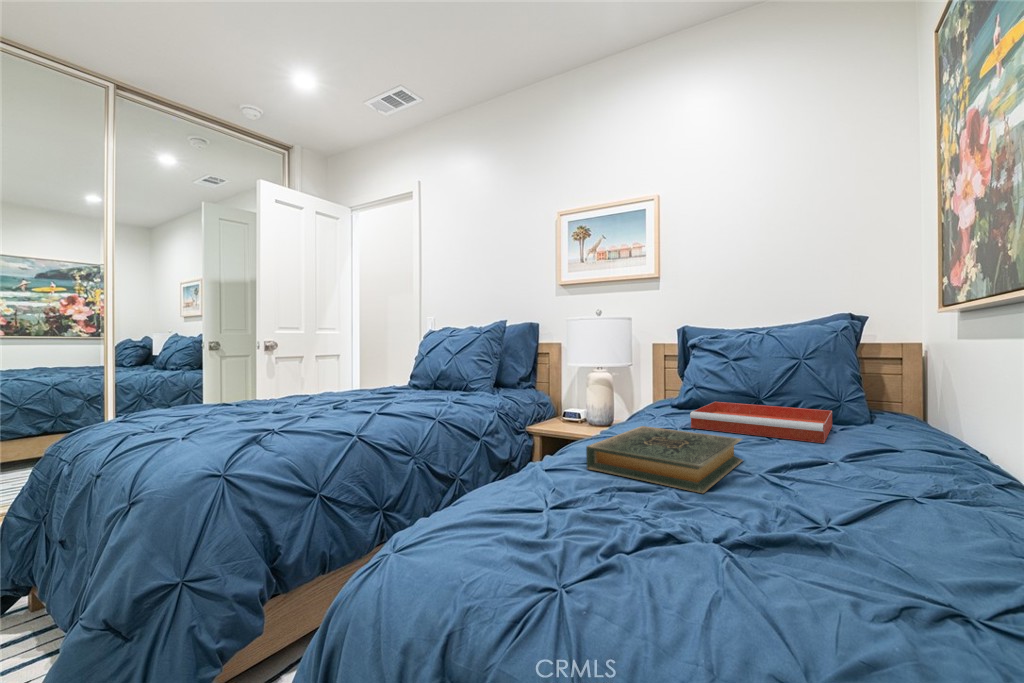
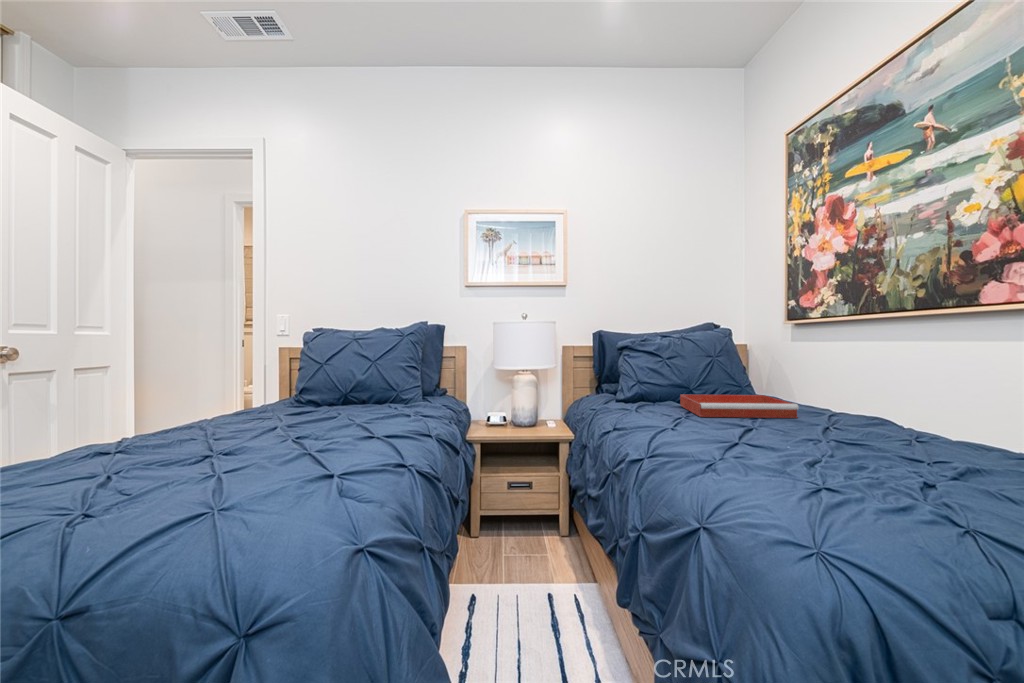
hardback book: present [586,426,743,493] -> none [719,417,864,460]

